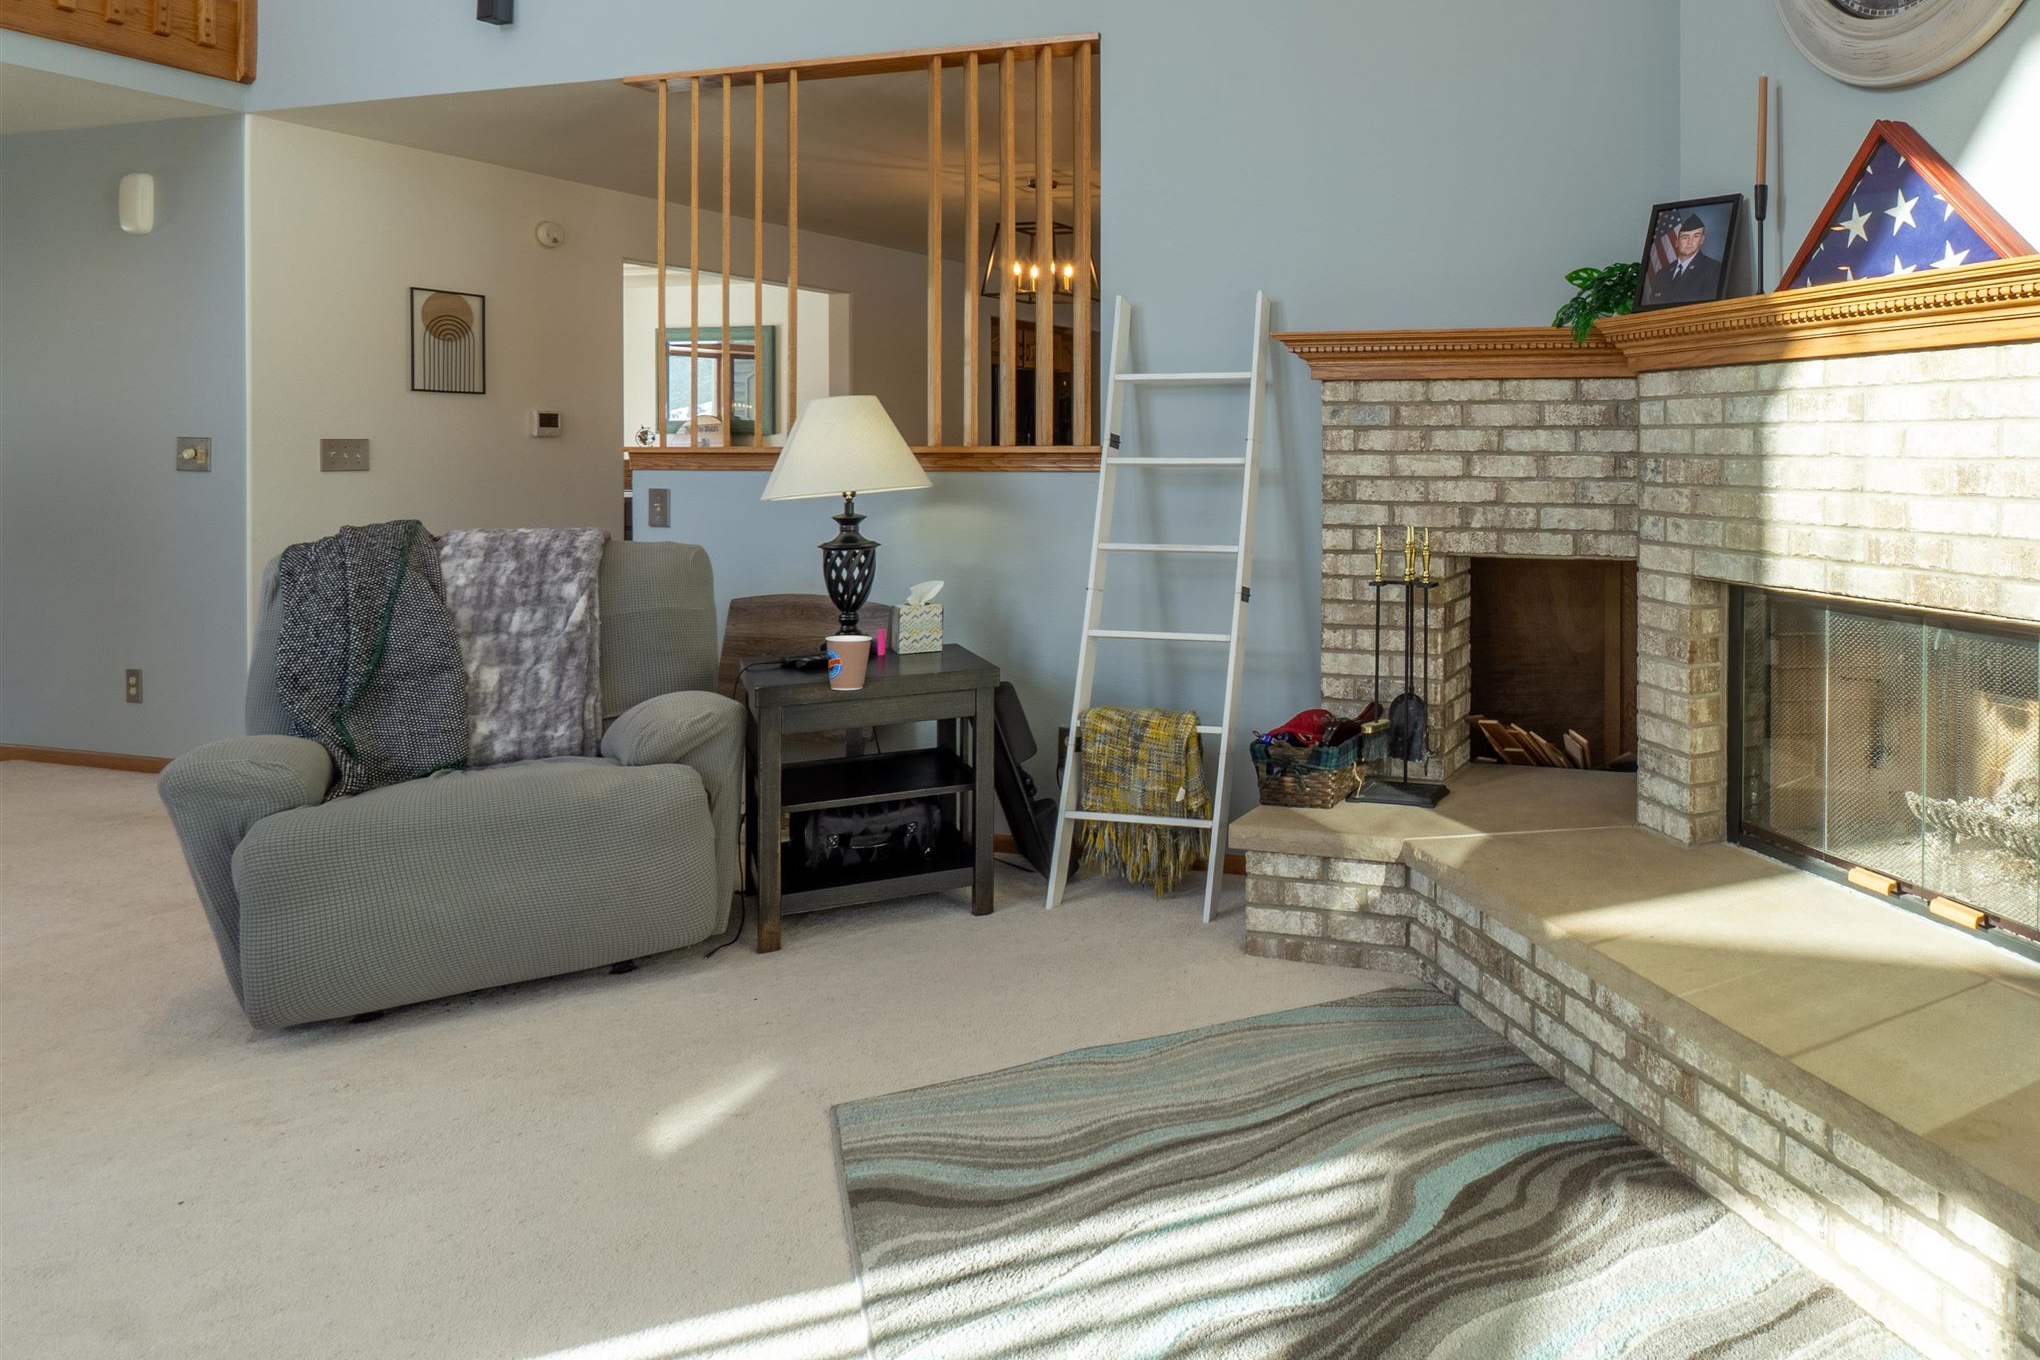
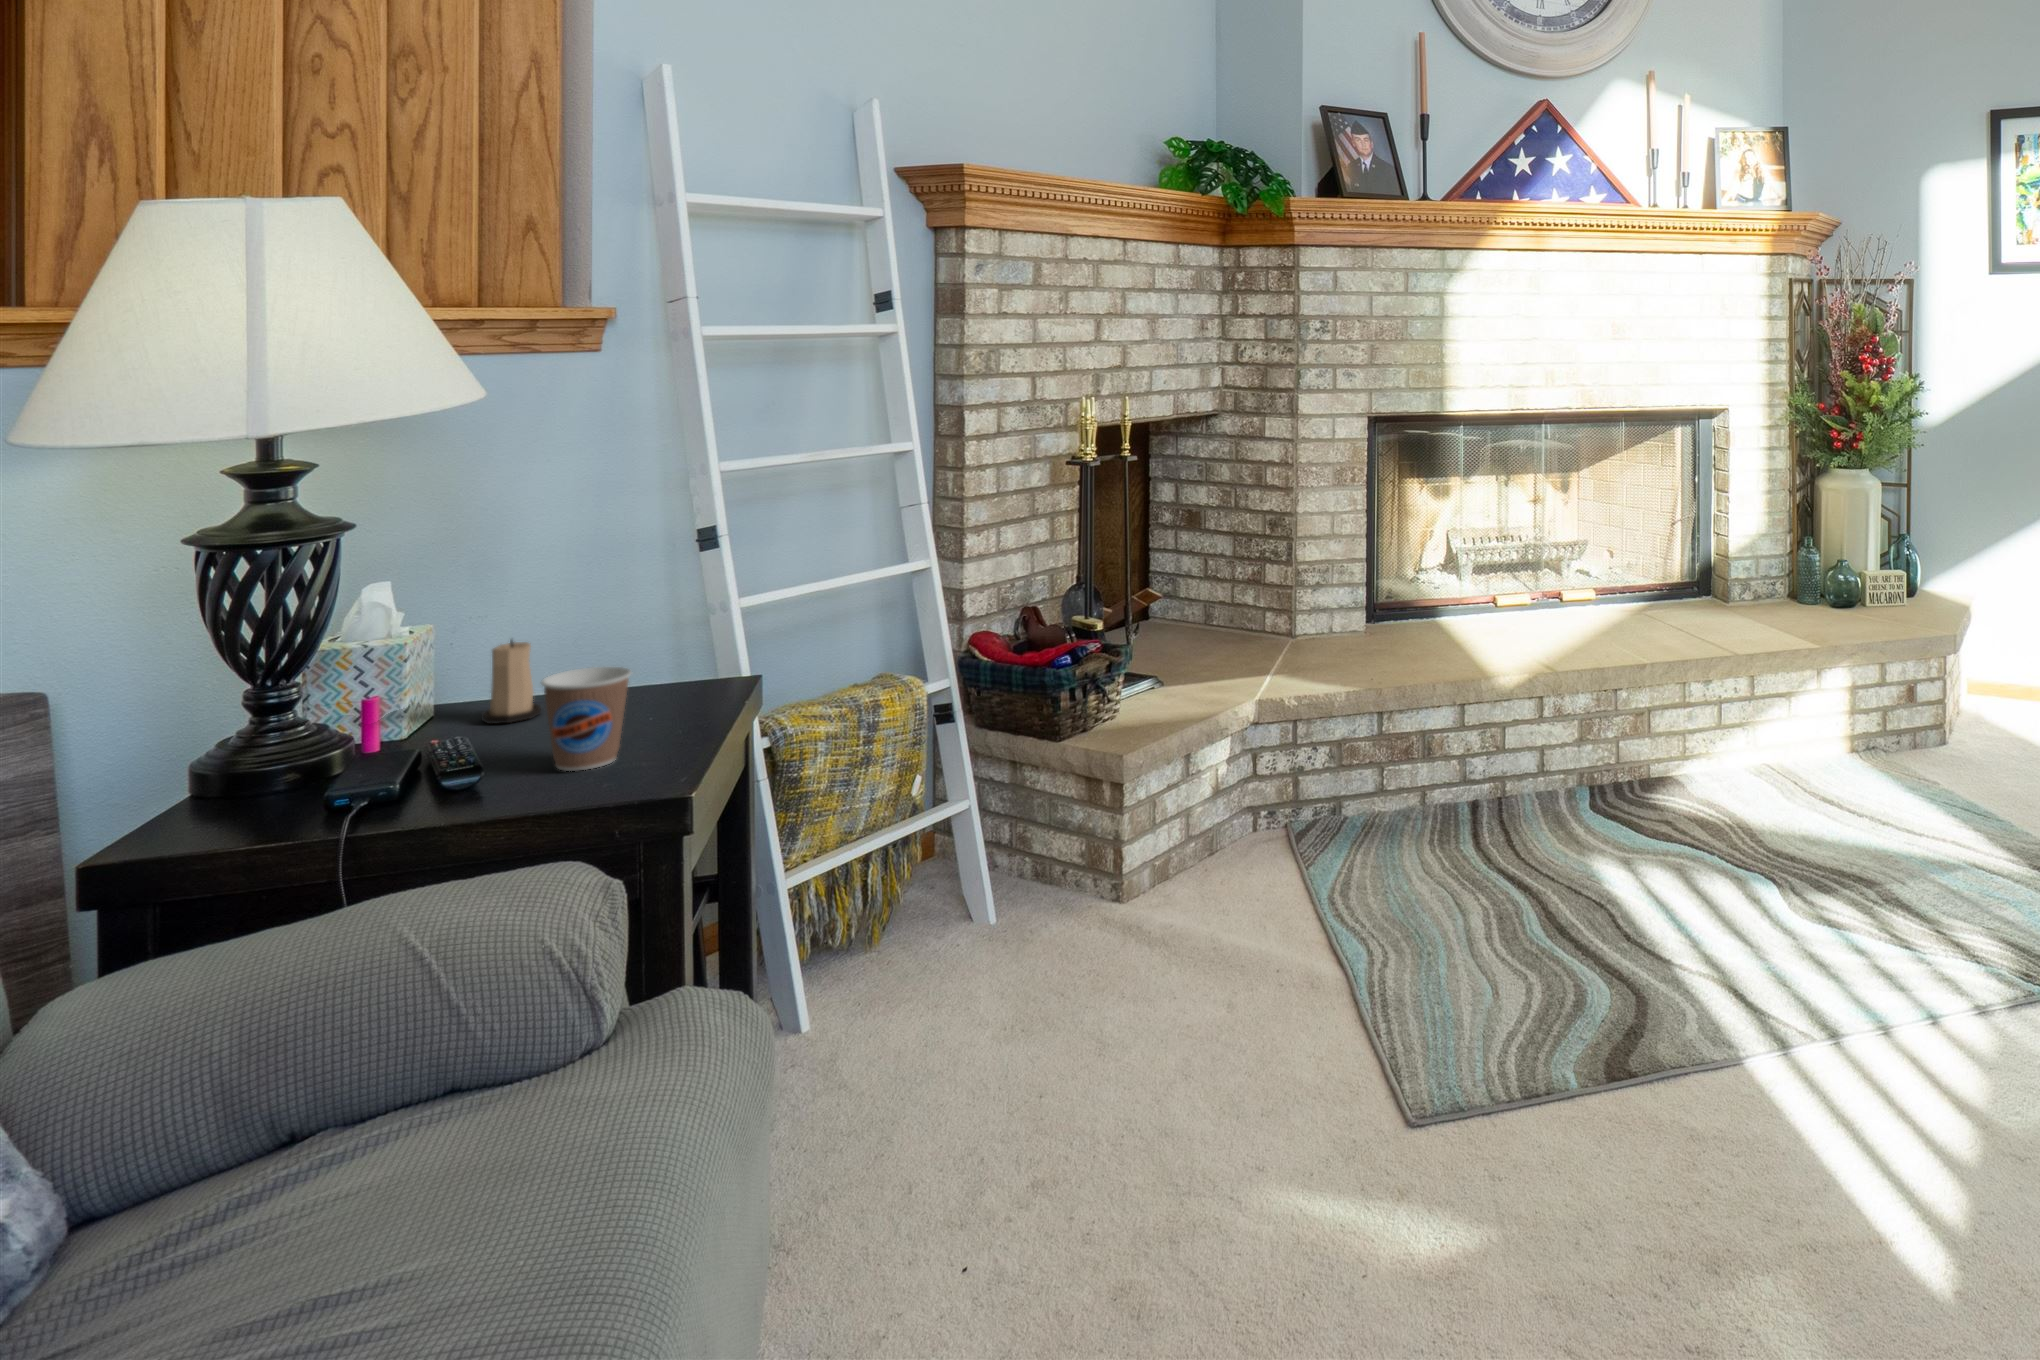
candle: none [918,626,948,675] -> present [481,640,541,724]

